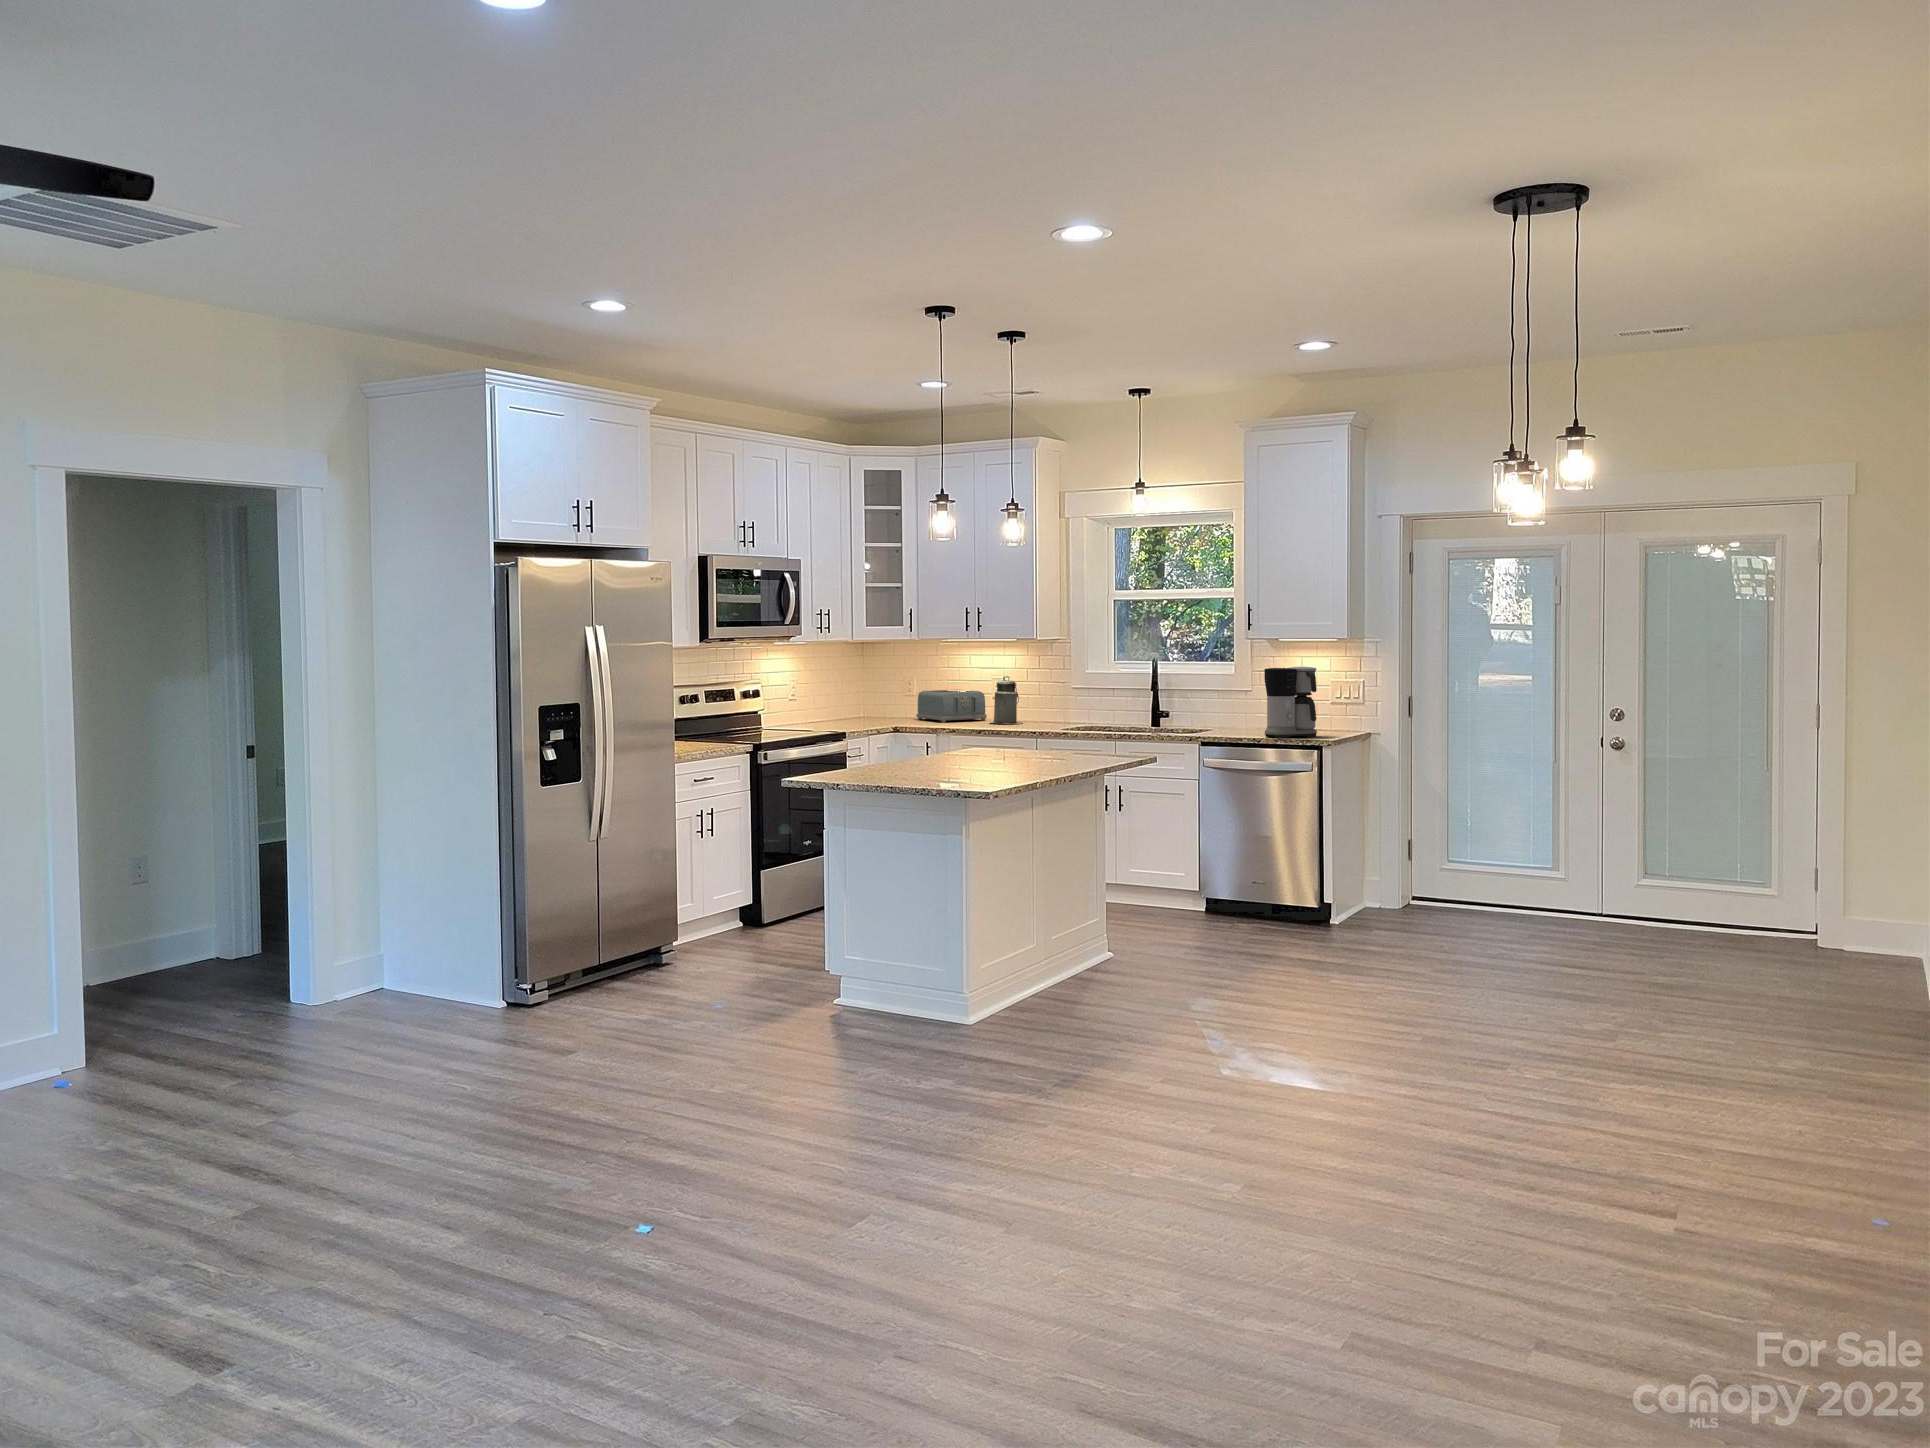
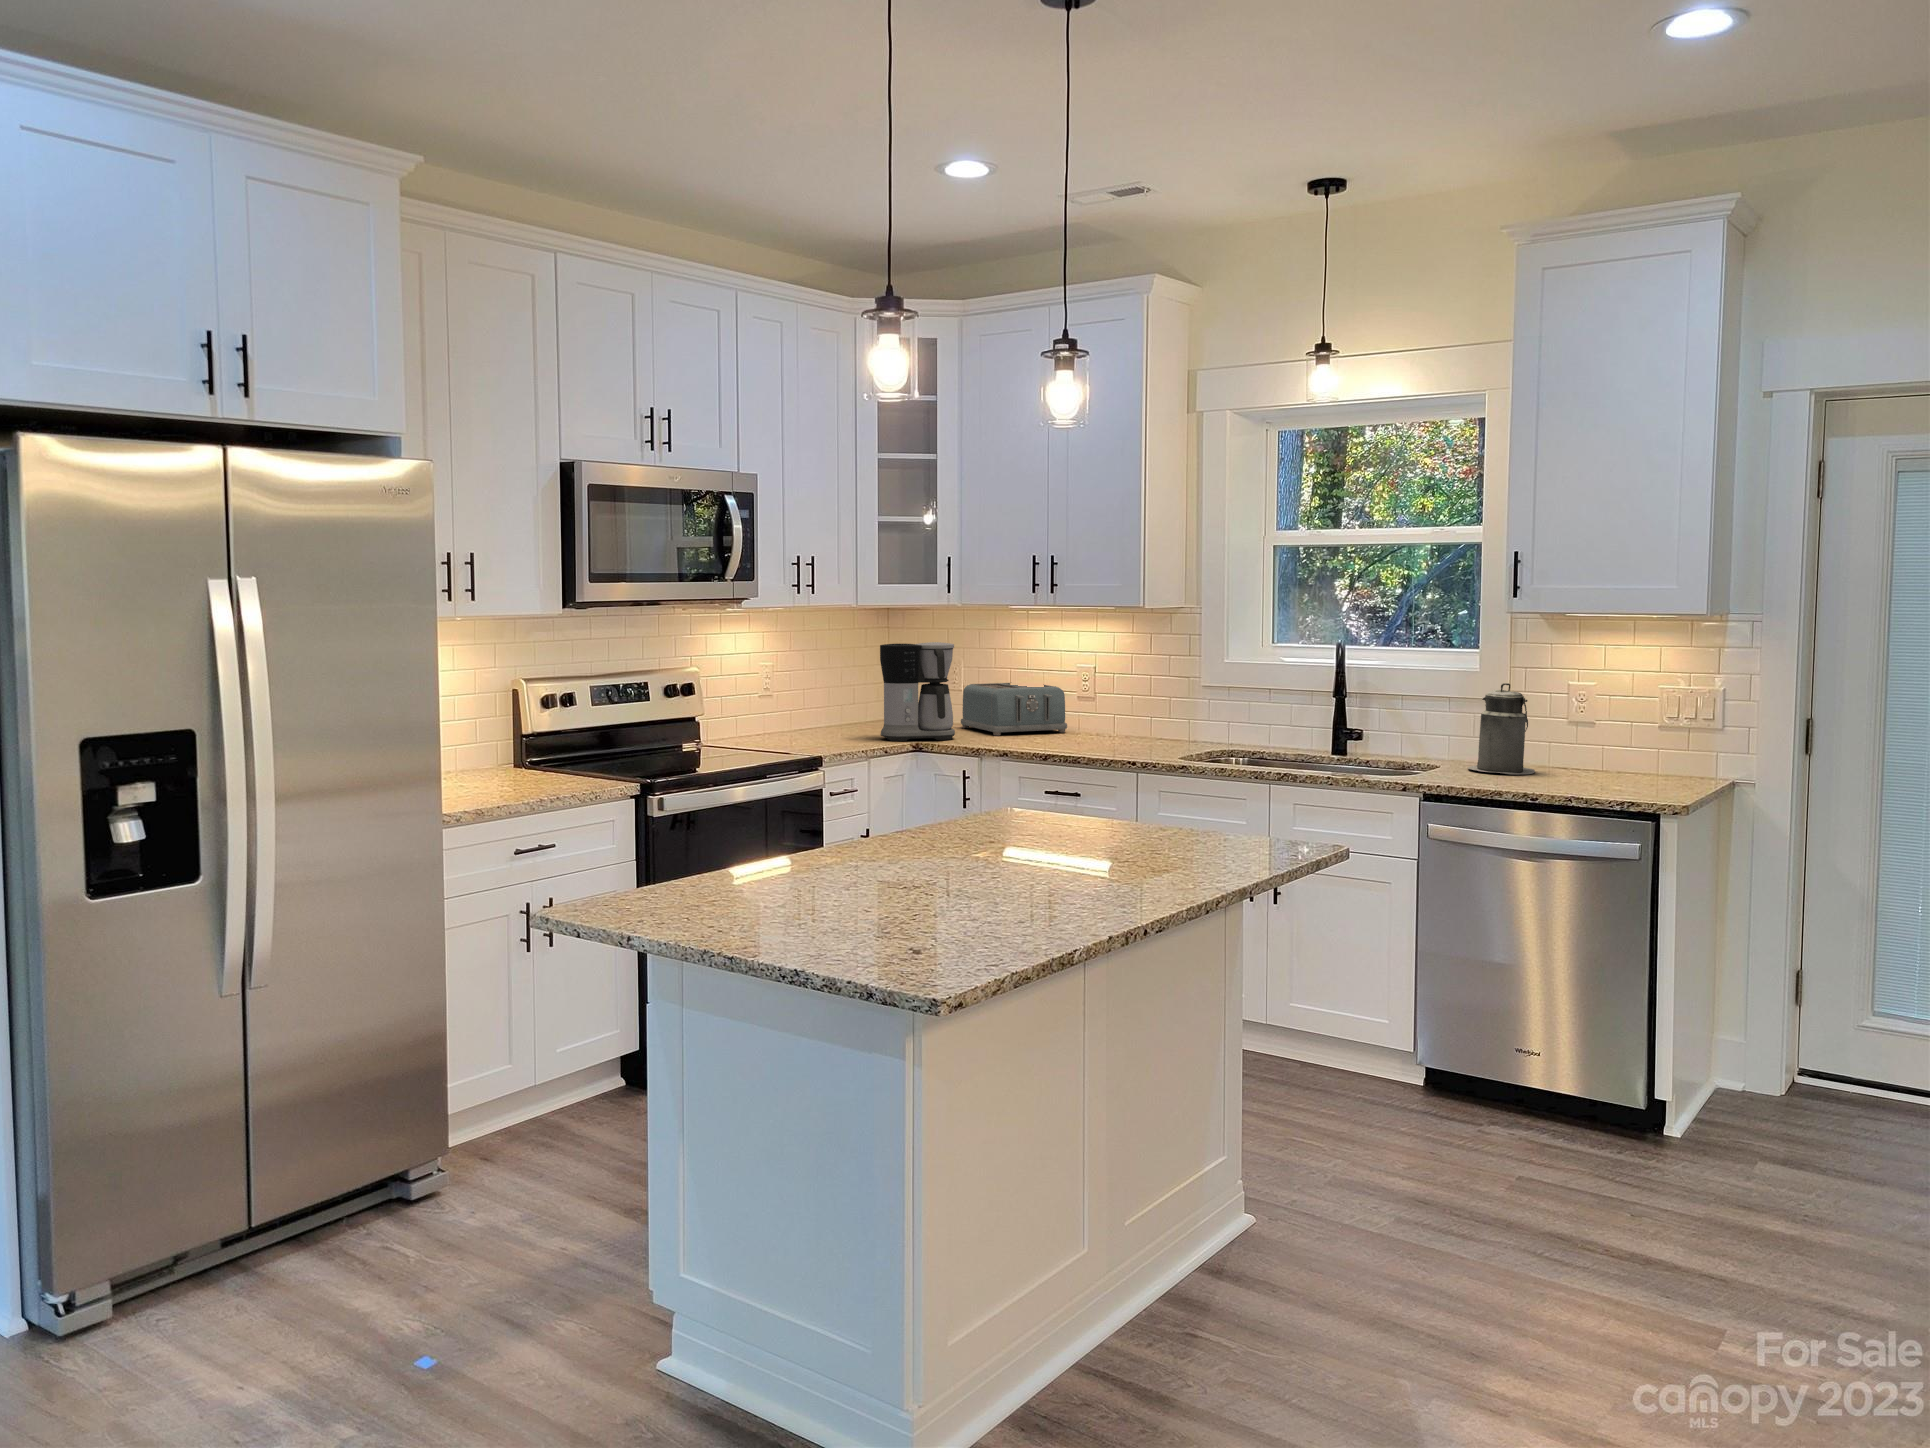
coffee maker: present [1264,667,1317,738] -> present [880,642,955,741]
canister: present [991,676,1023,724] -> present [1468,683,1535,774]

